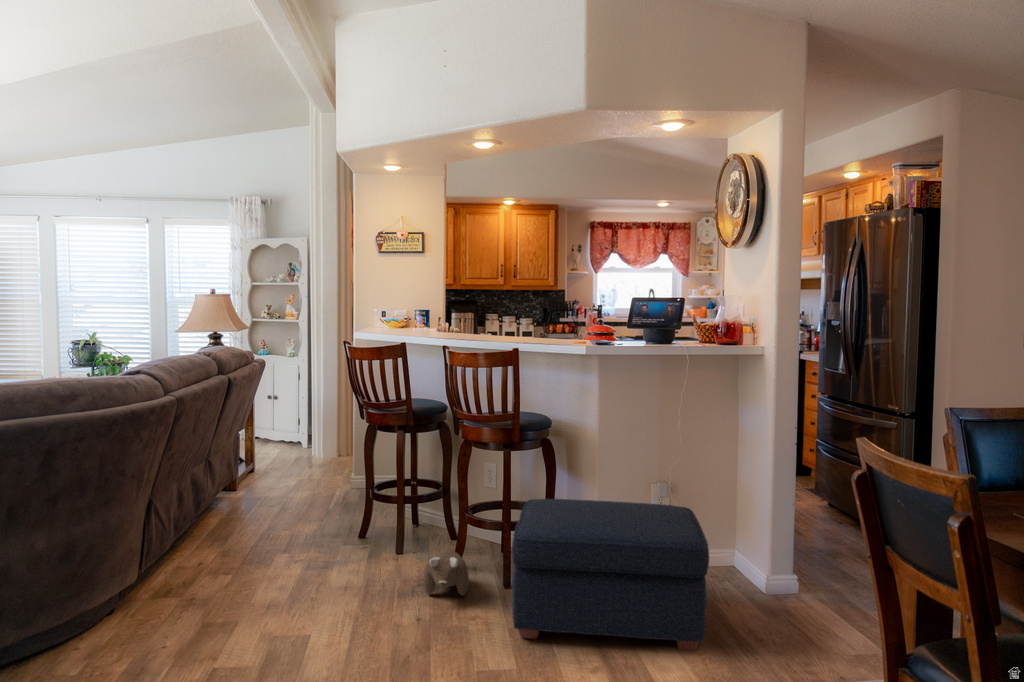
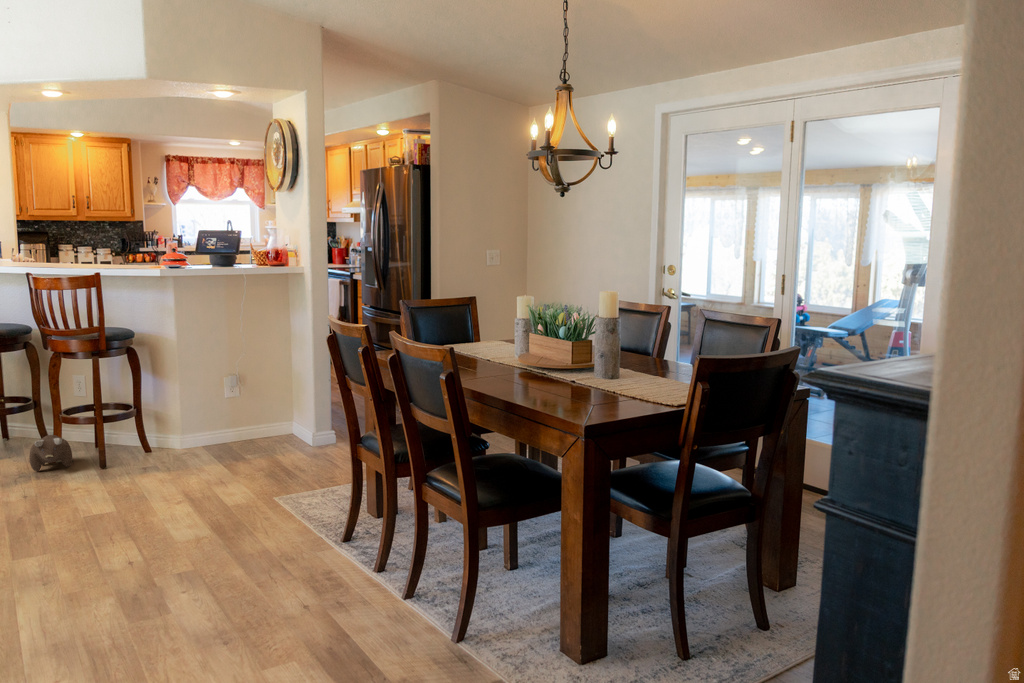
ottoman: present [512,499,709,651] -> none [108,380,256,479]

